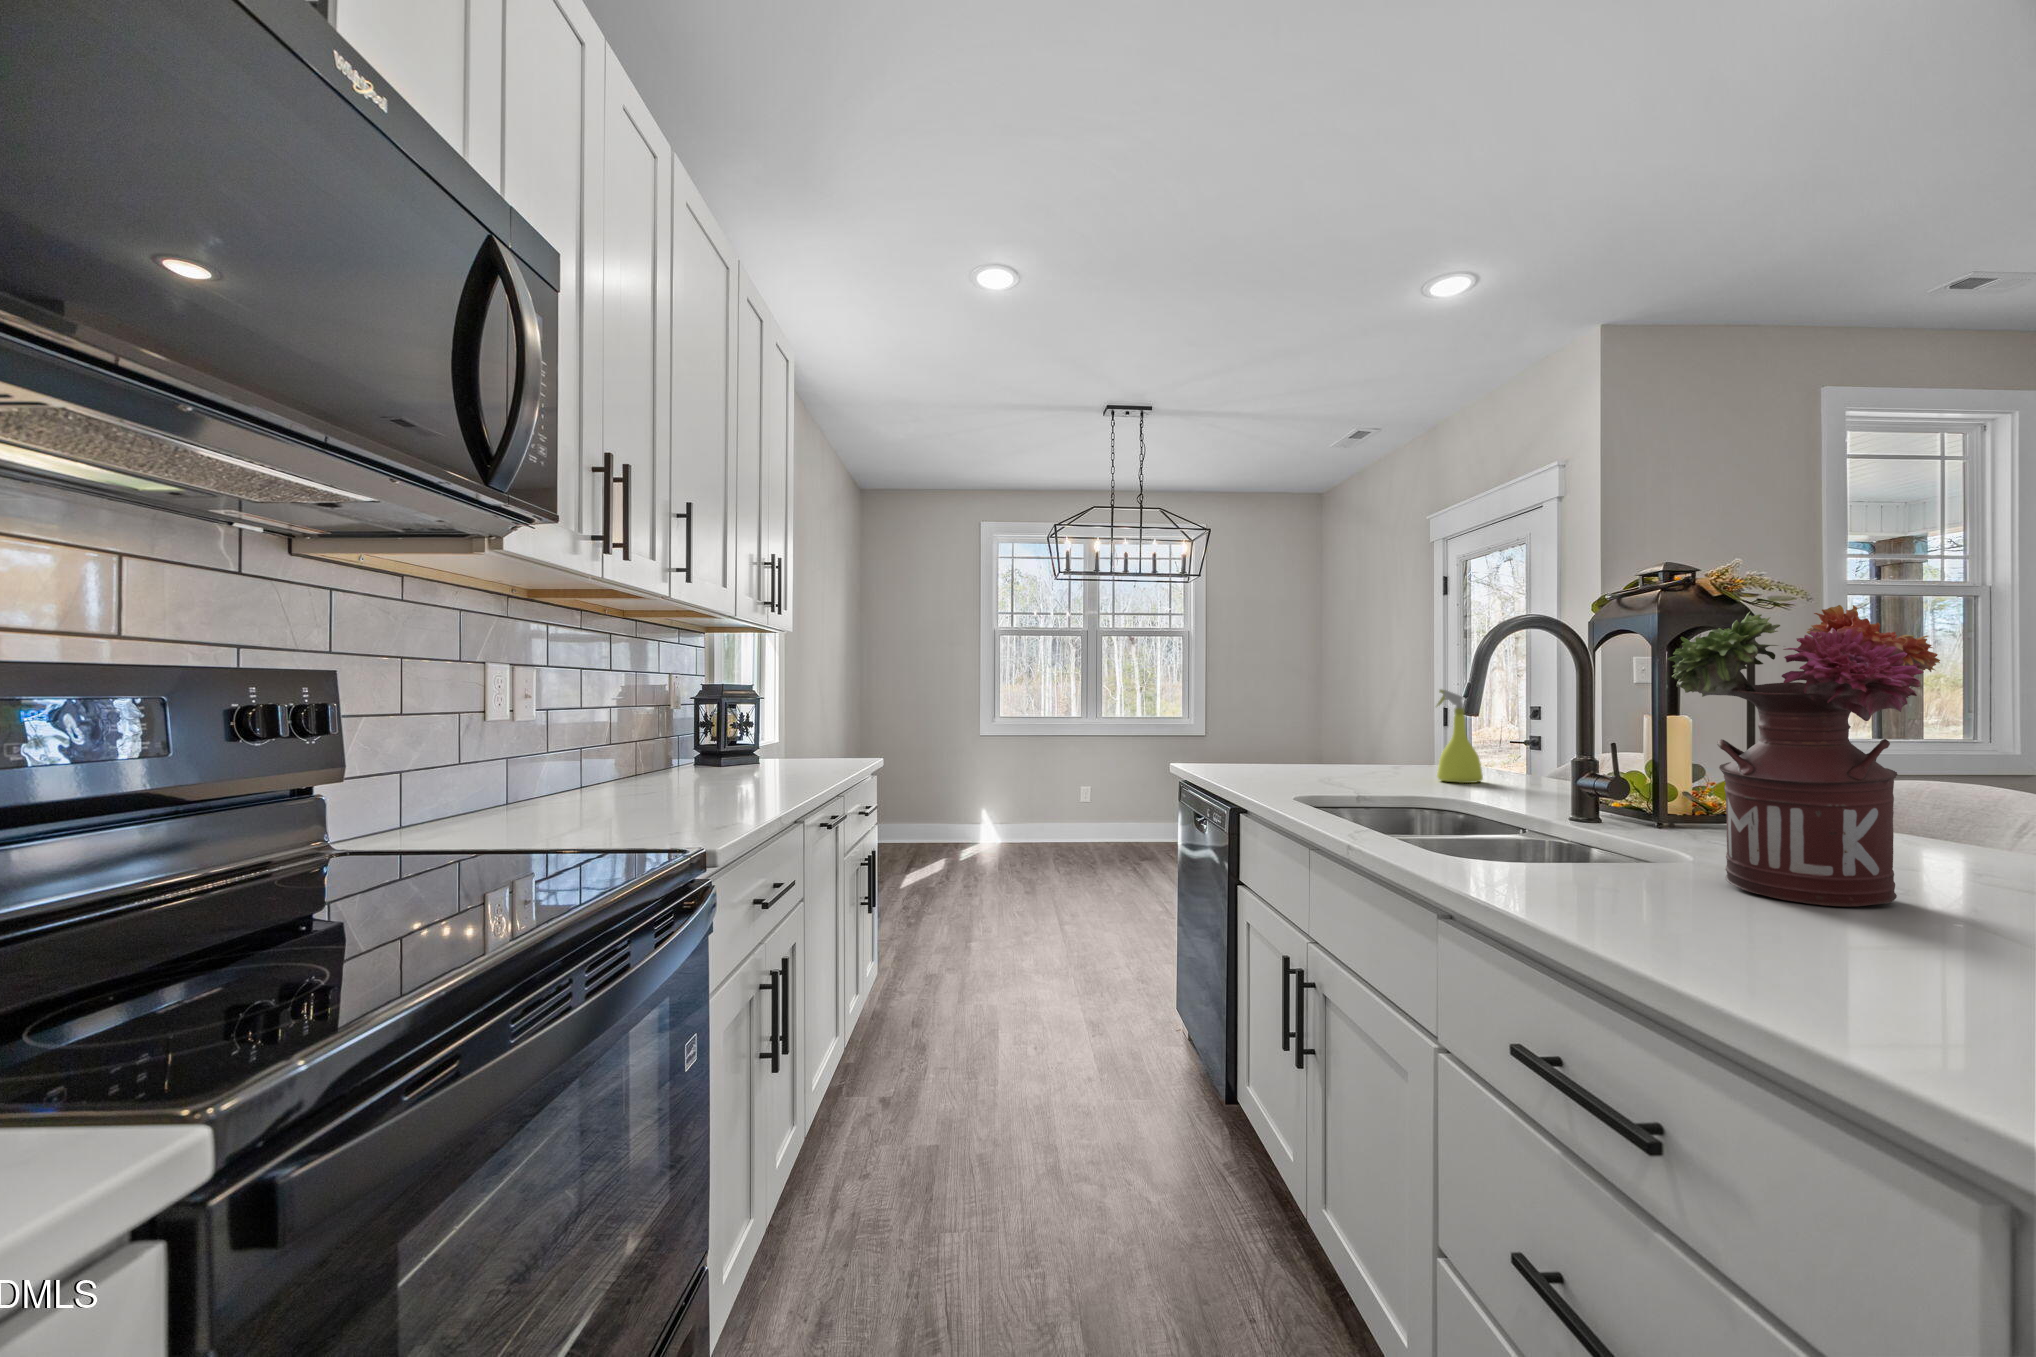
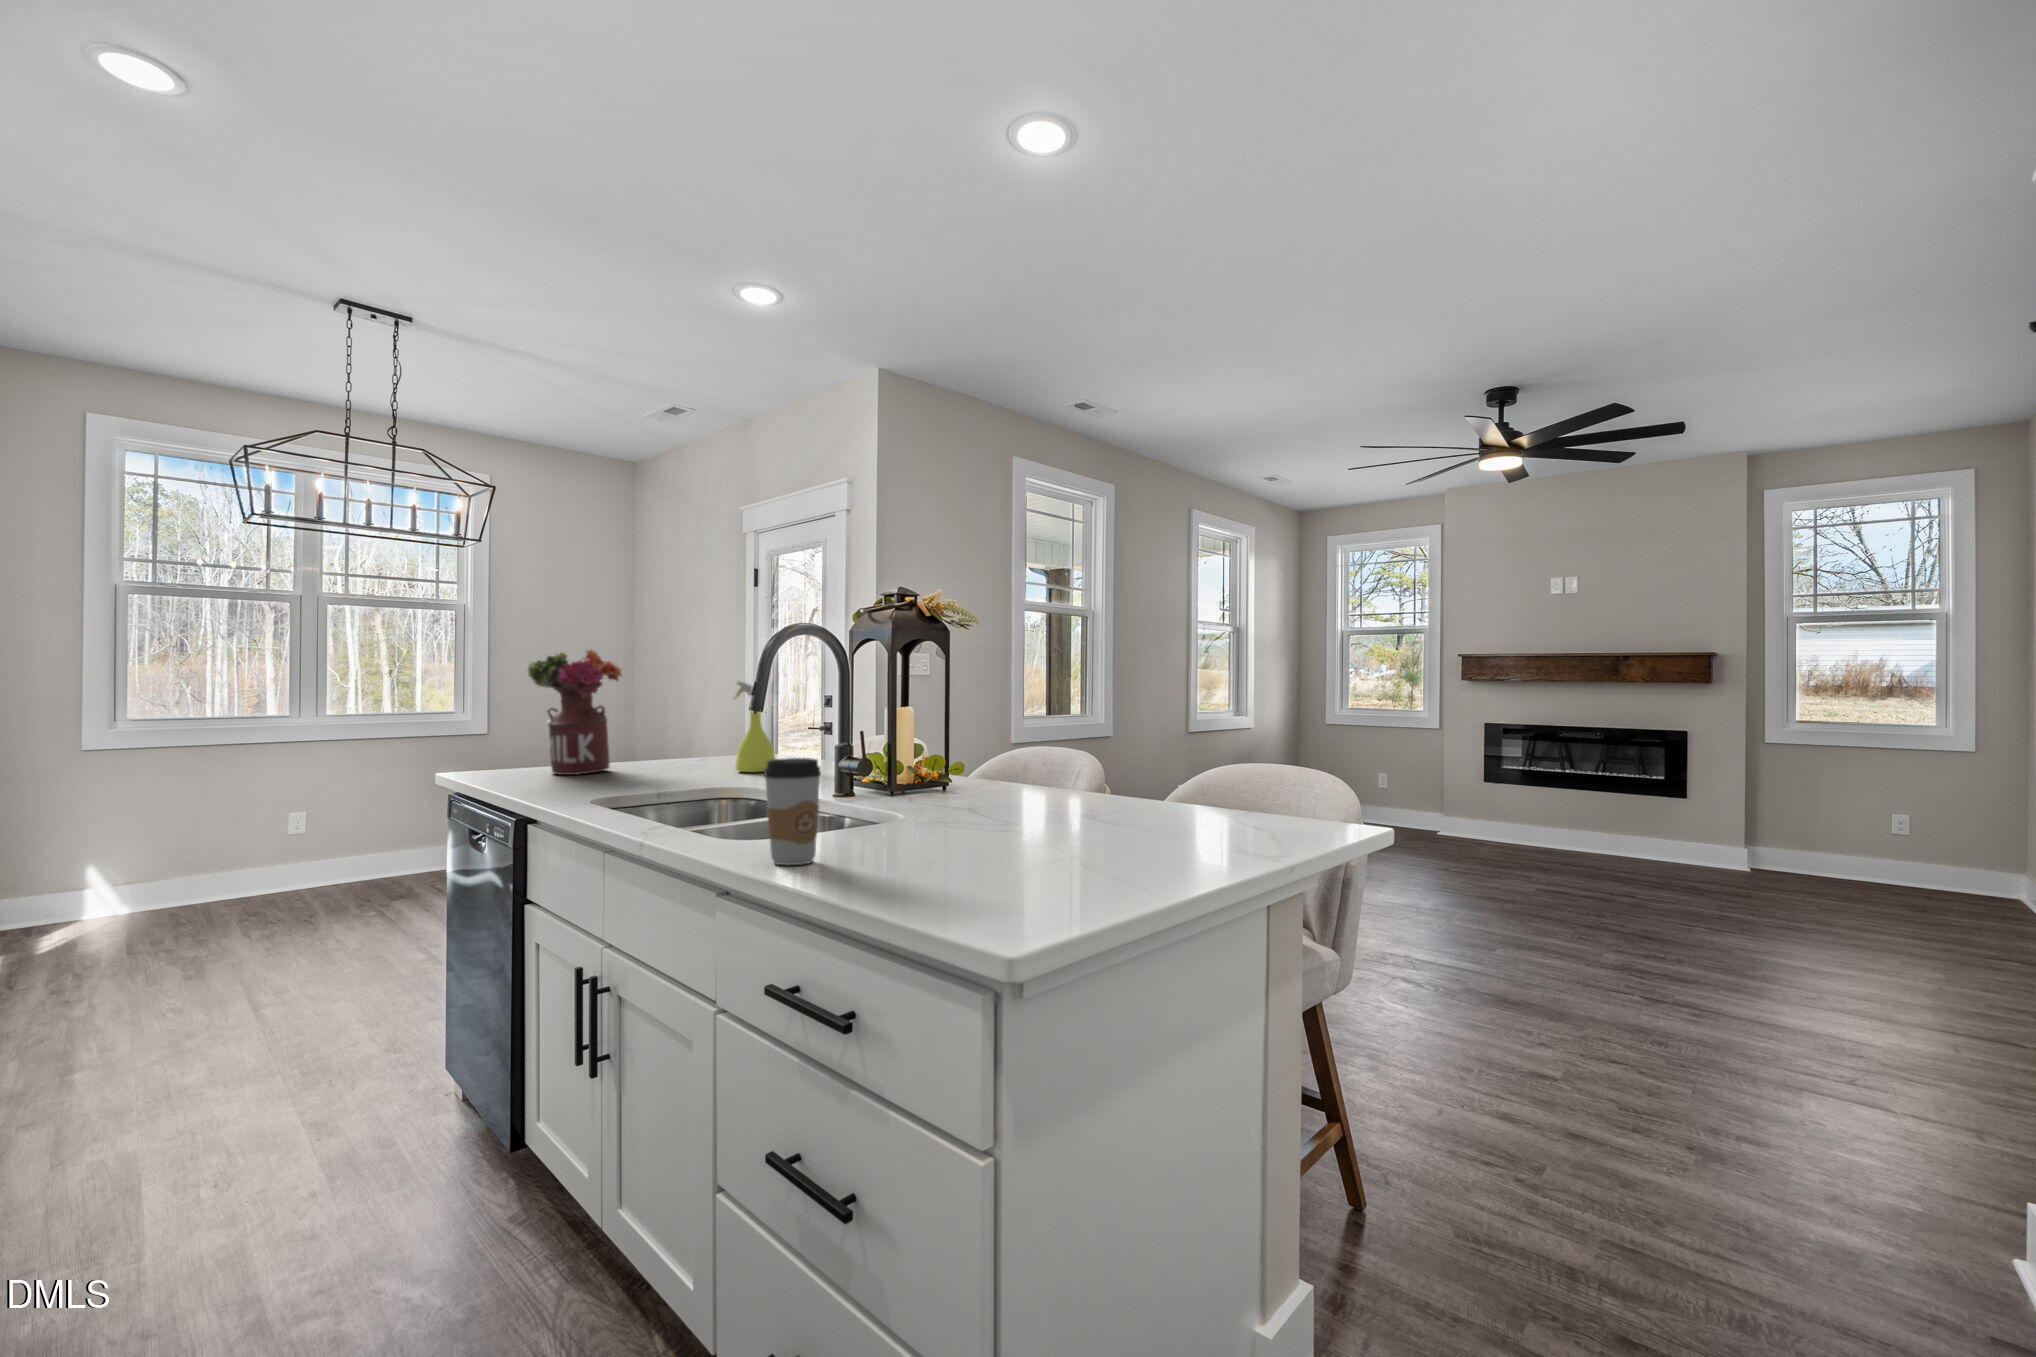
flower arrangement: present [1668,605,1940,906] -> present [528,650,622,775]
coffee cup: none [1508,766,1589,899] -> present [764,758,821,865]

